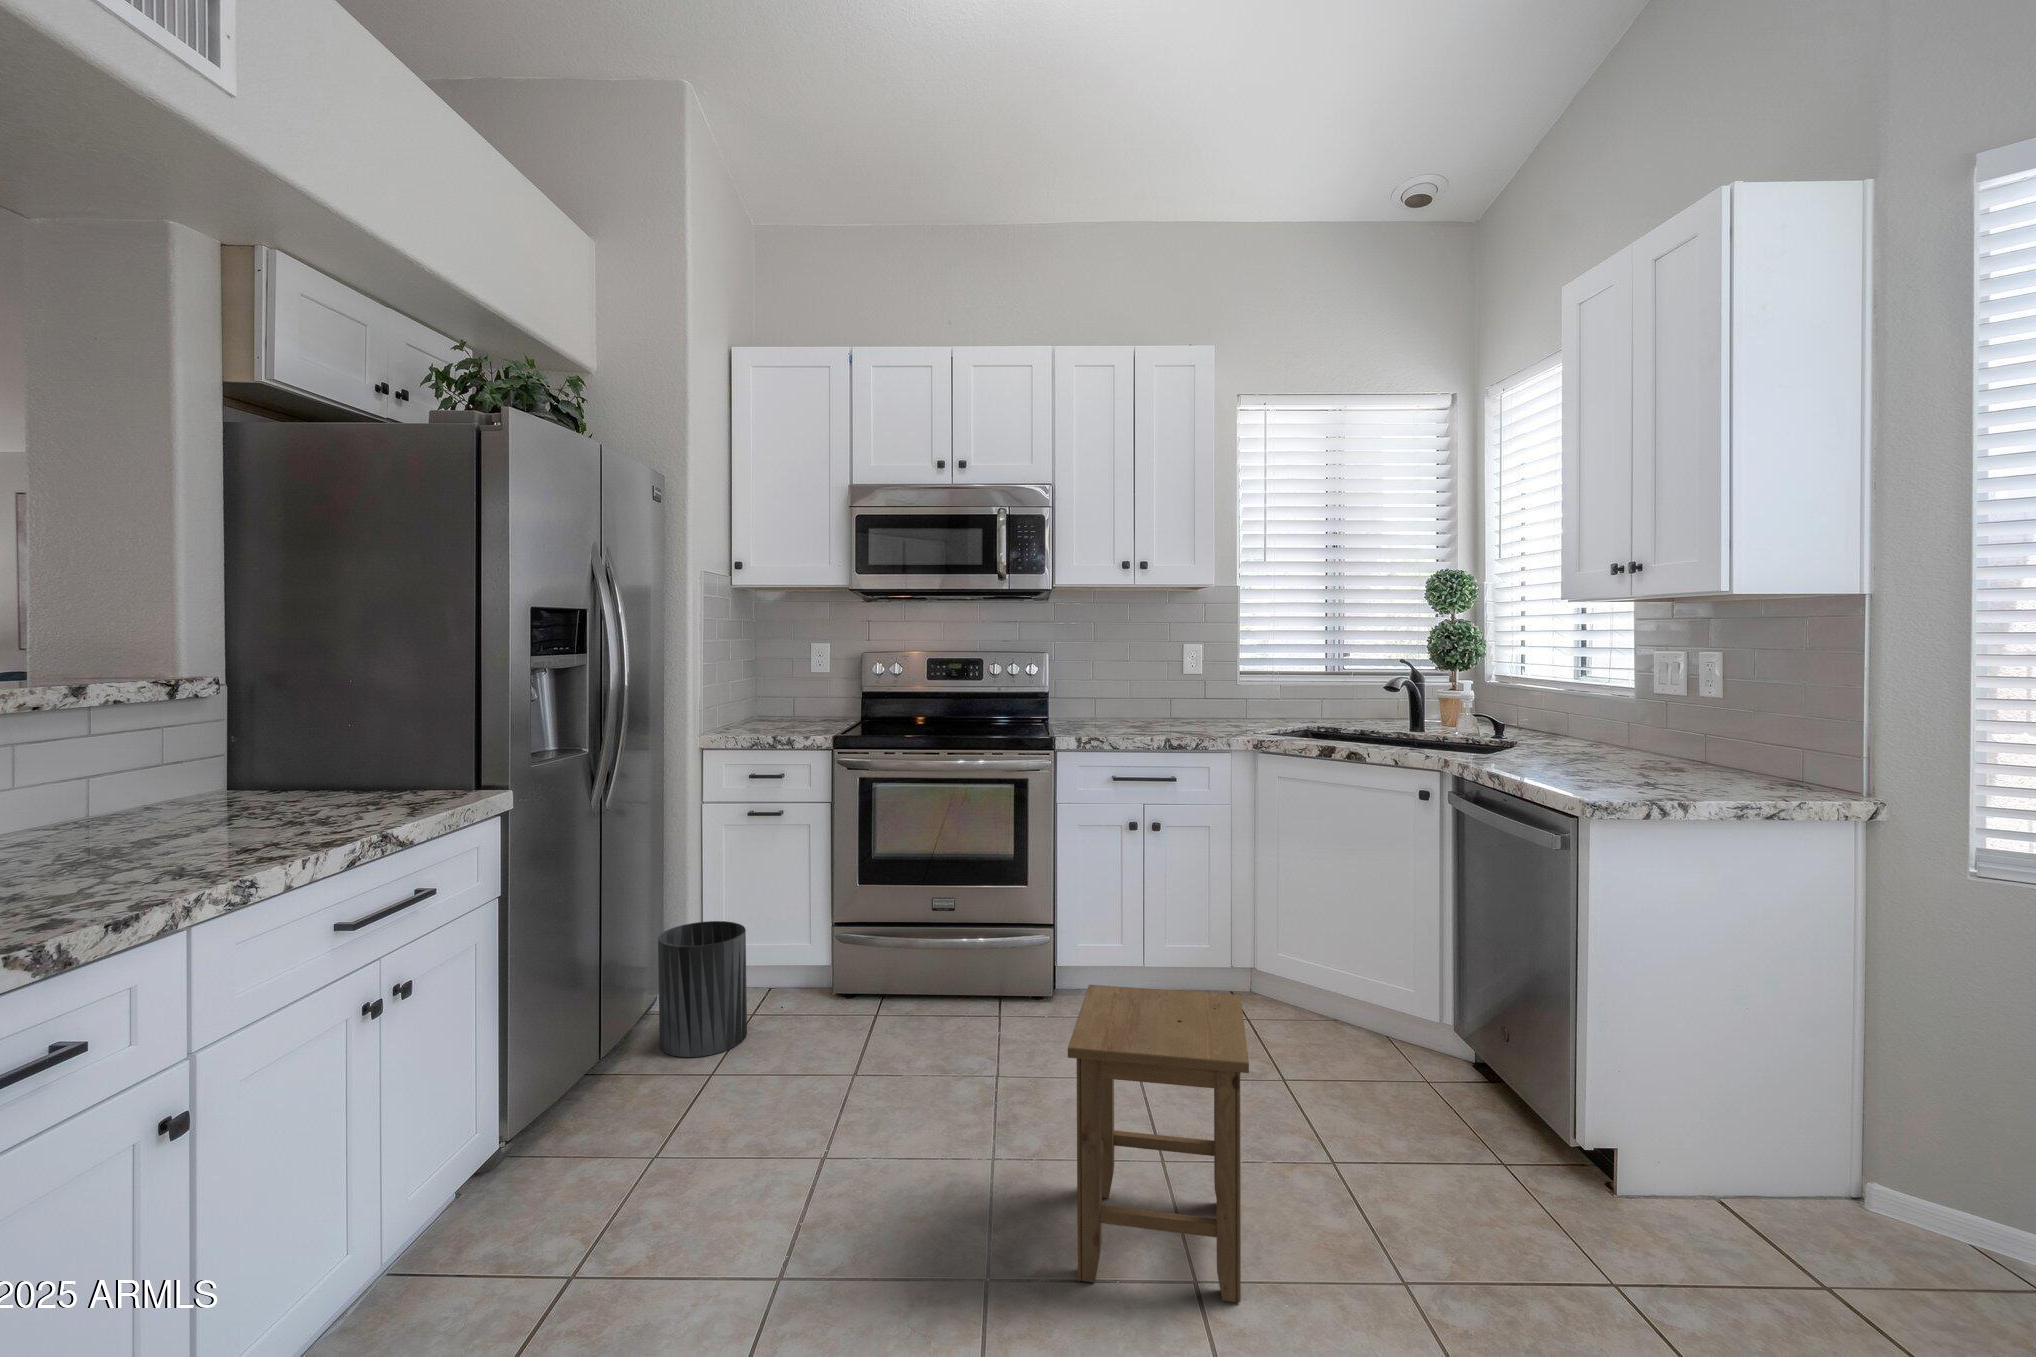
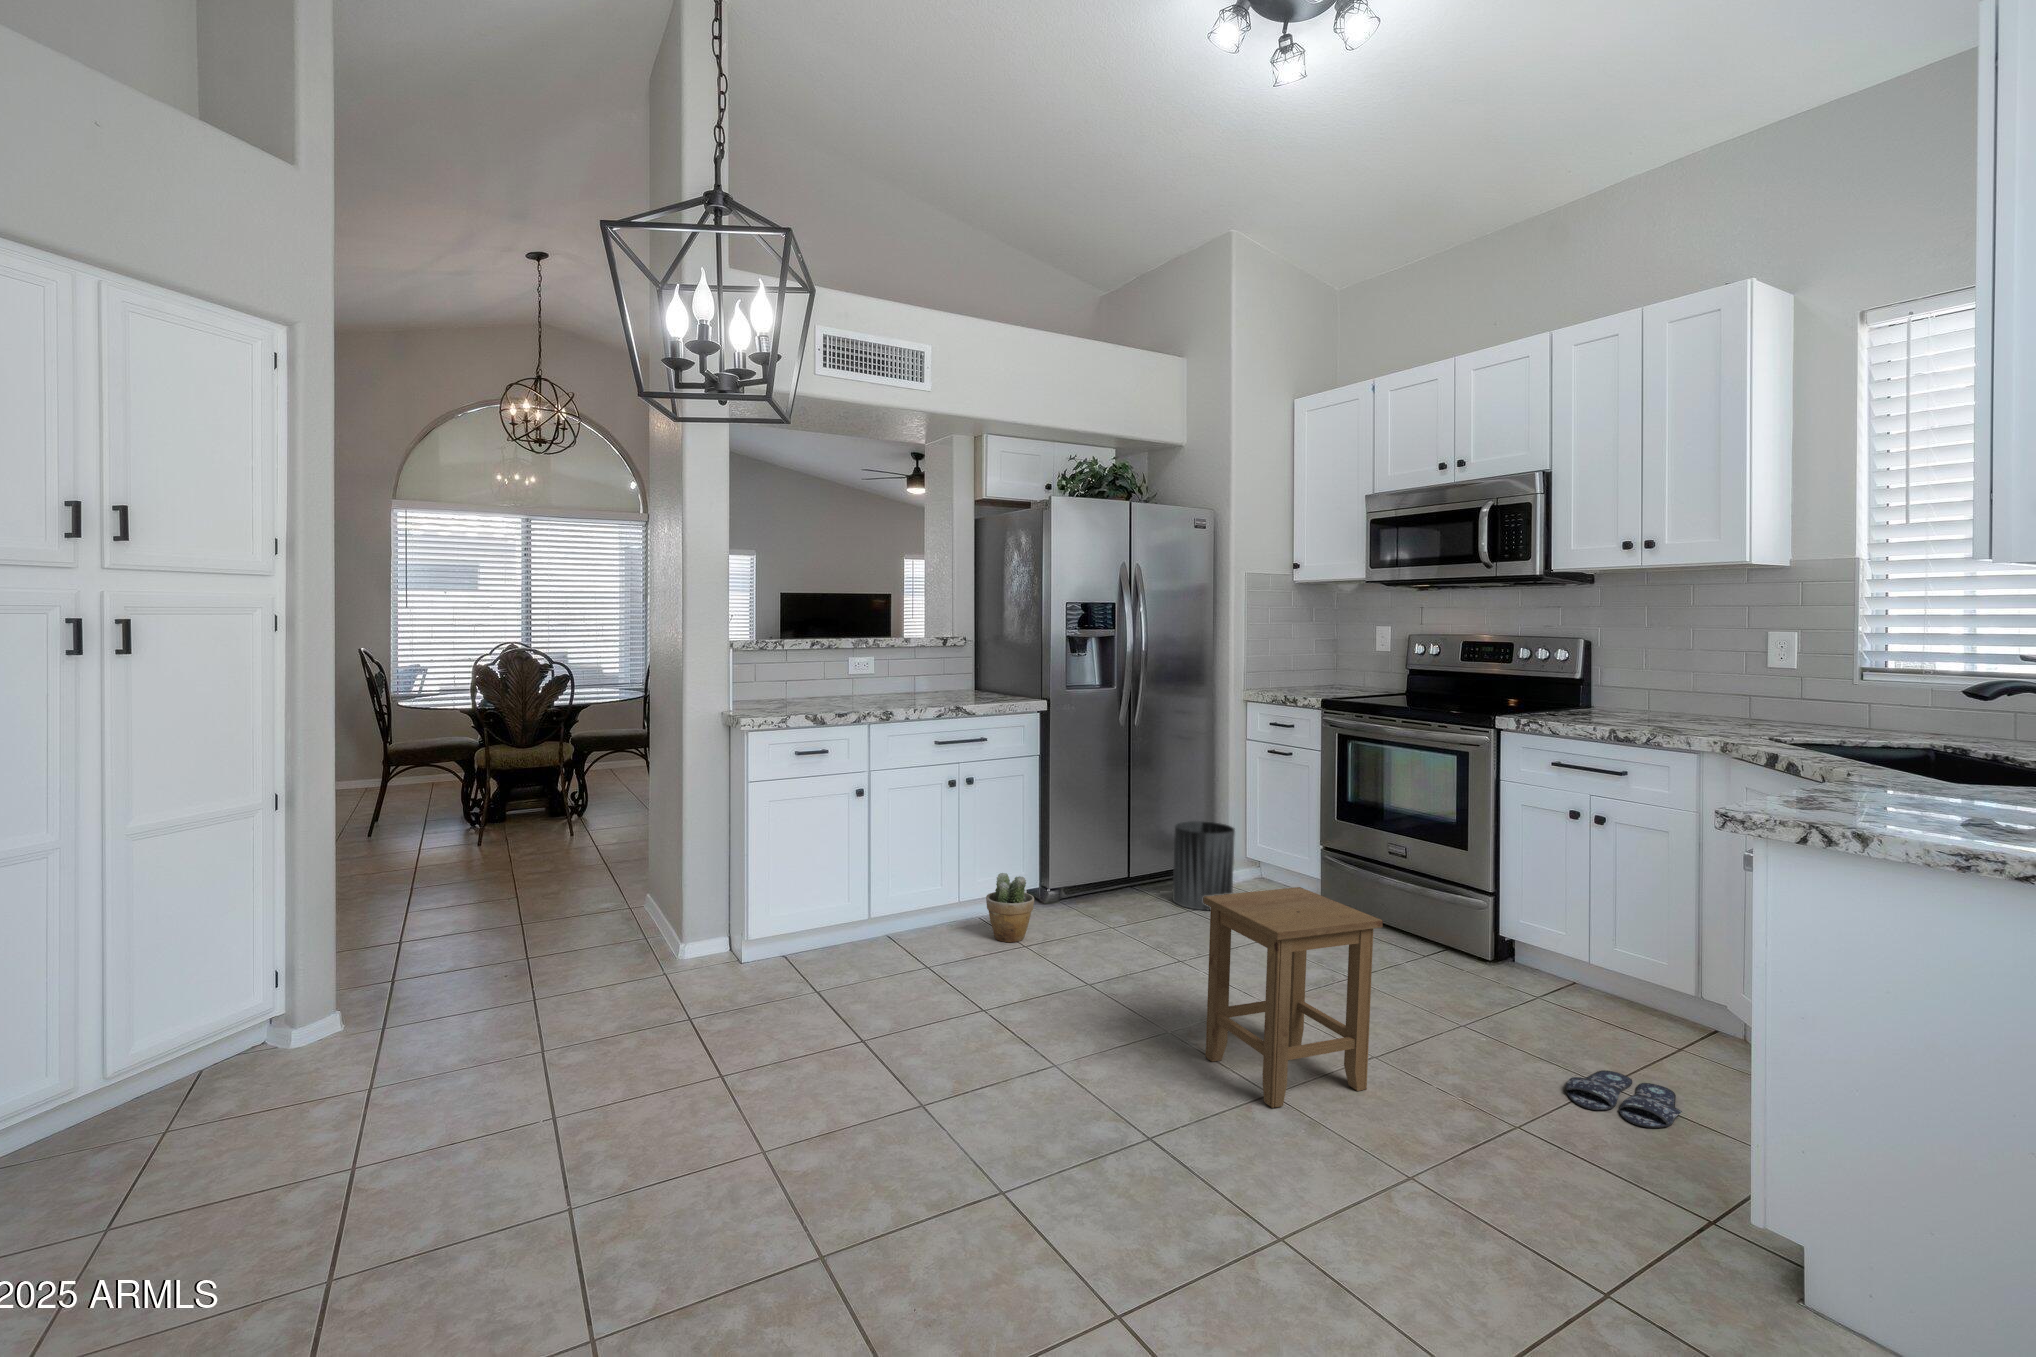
slippers: none [1276,1056,1381,1110] -> present [1566,1070,1682,1128]
potted plant: none [459,1128,565,1274] -> present [986,873,1034,942]

